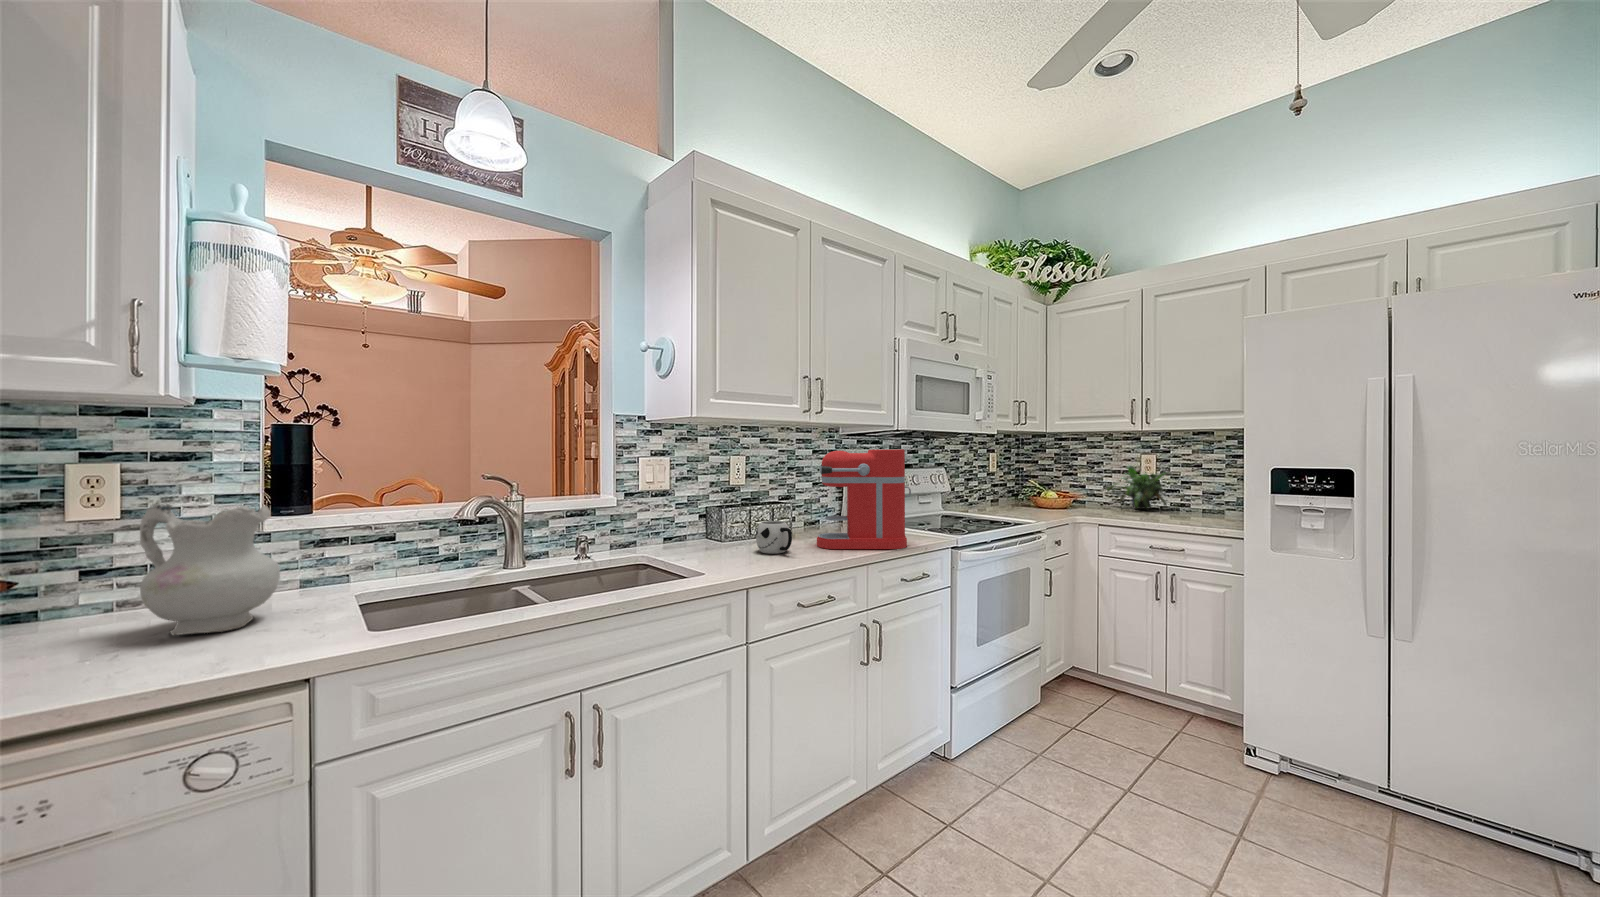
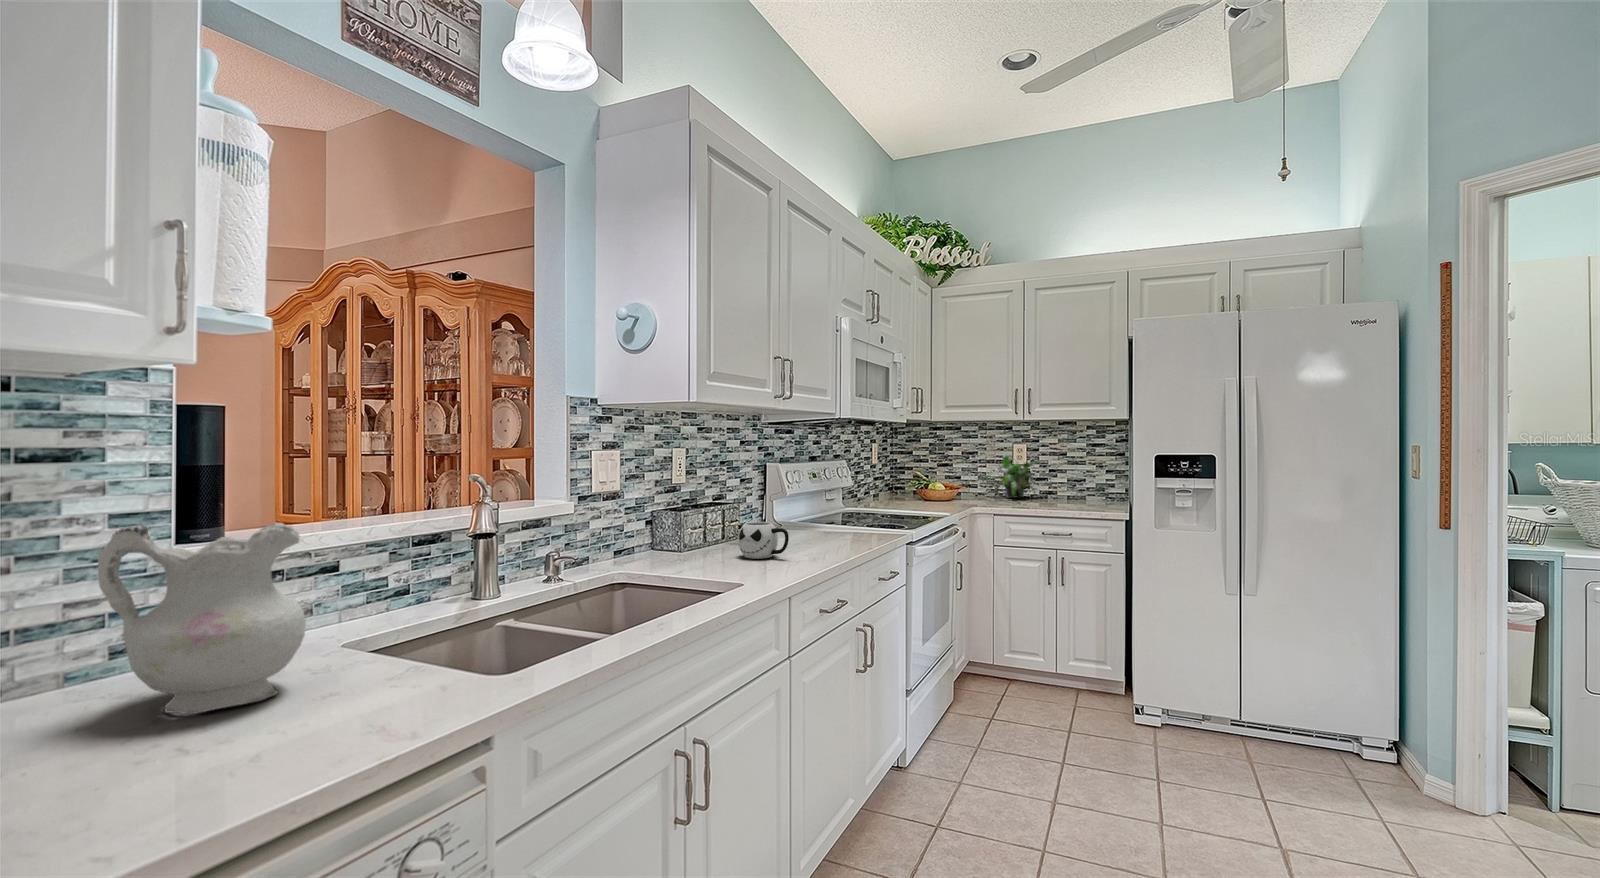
coffee maker: present [817,450,911,549] -> none [787,440,882,550]

